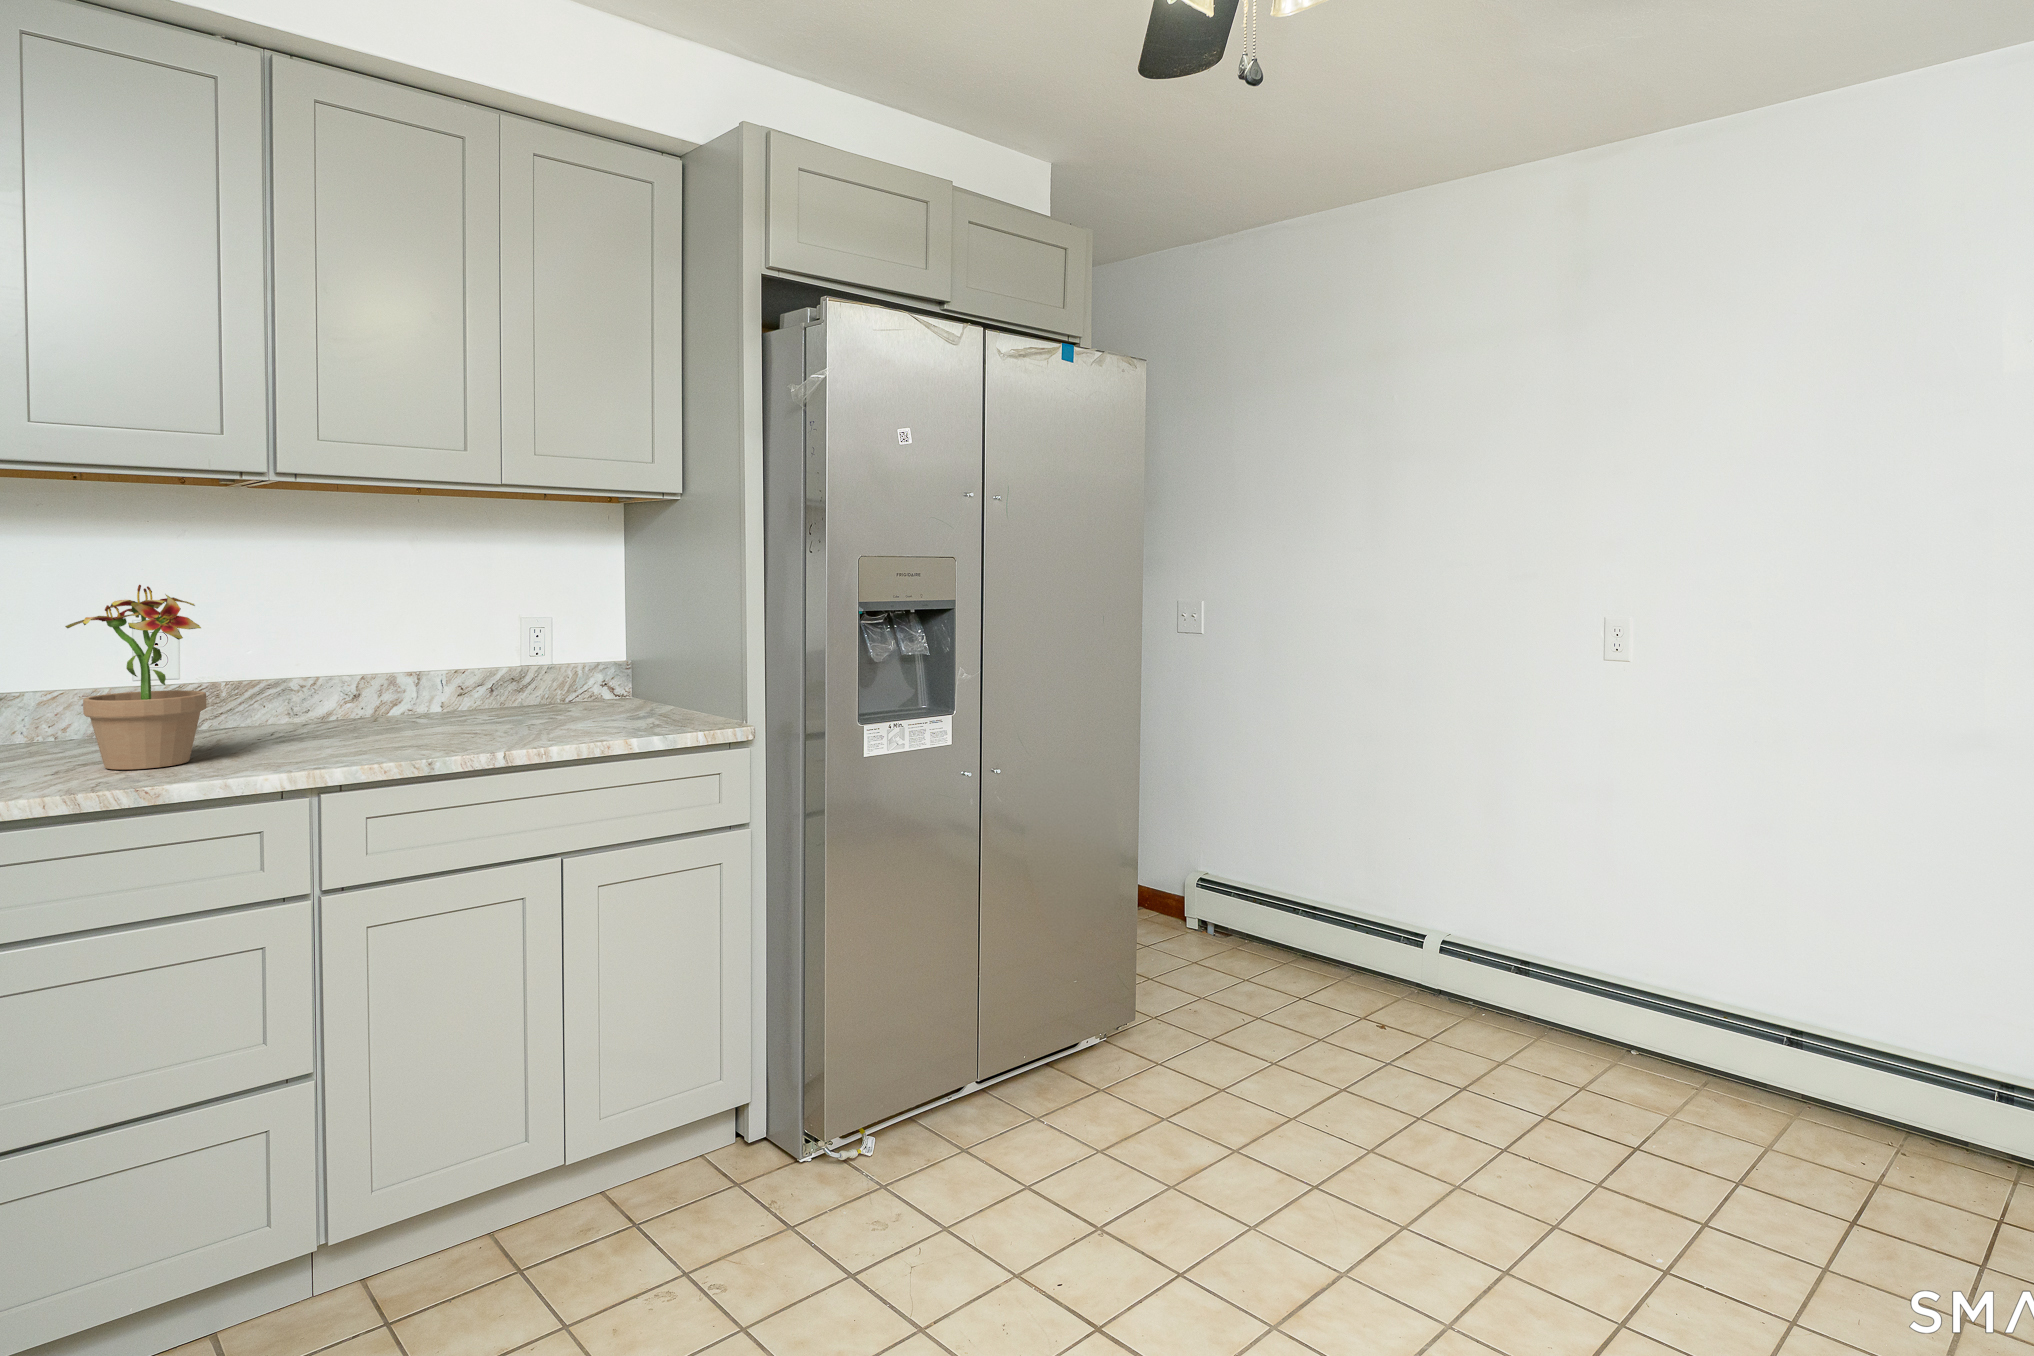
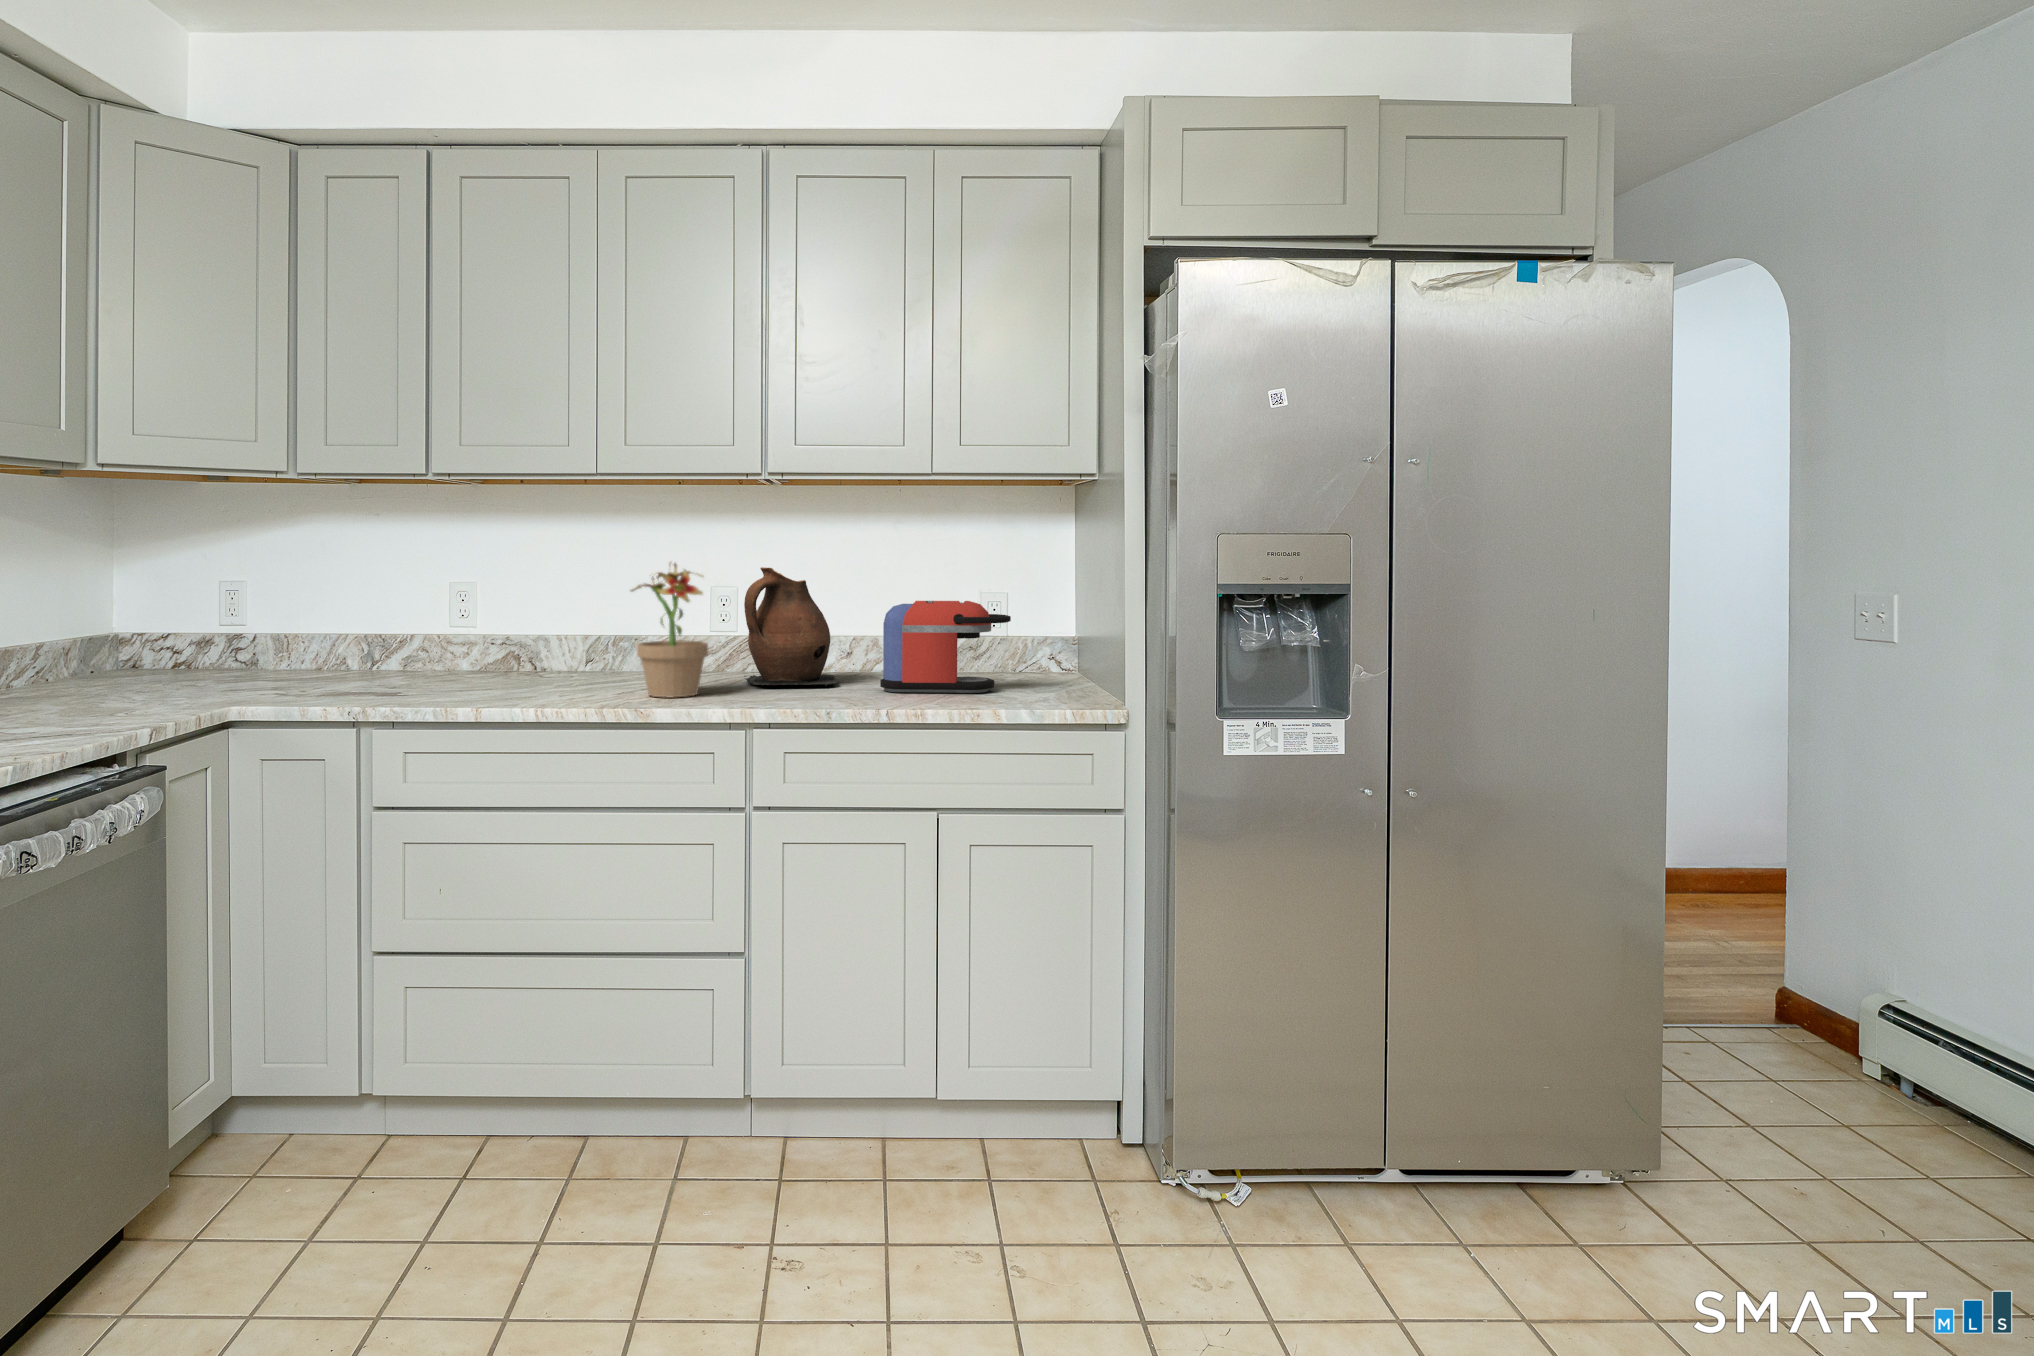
ceramic pitcher: none [219,592,377,741] -> present [744,567,837,686]
coffee maker: none [445,626,601,733] -> present [880,601,1011,693]

